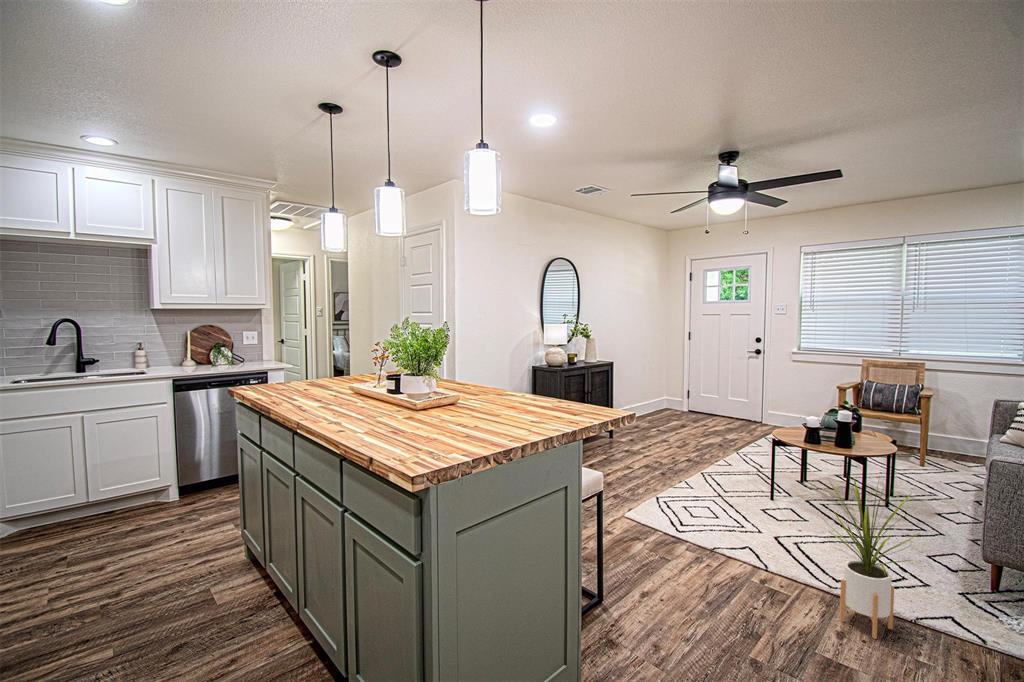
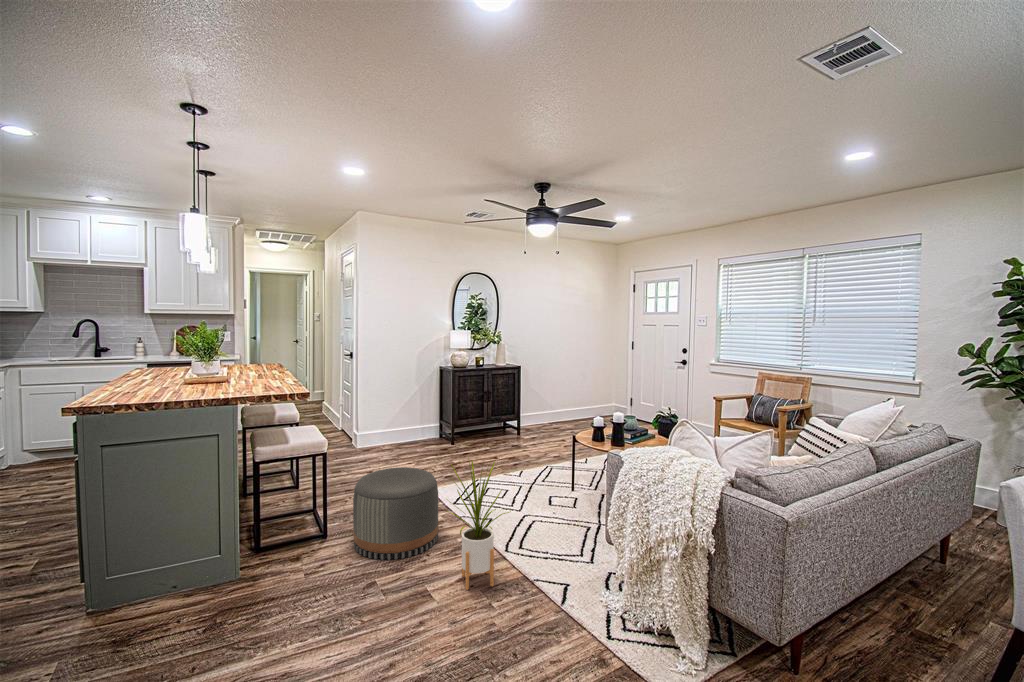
pouf: none [642,494,752,616] -> present [353,467,438,560]

